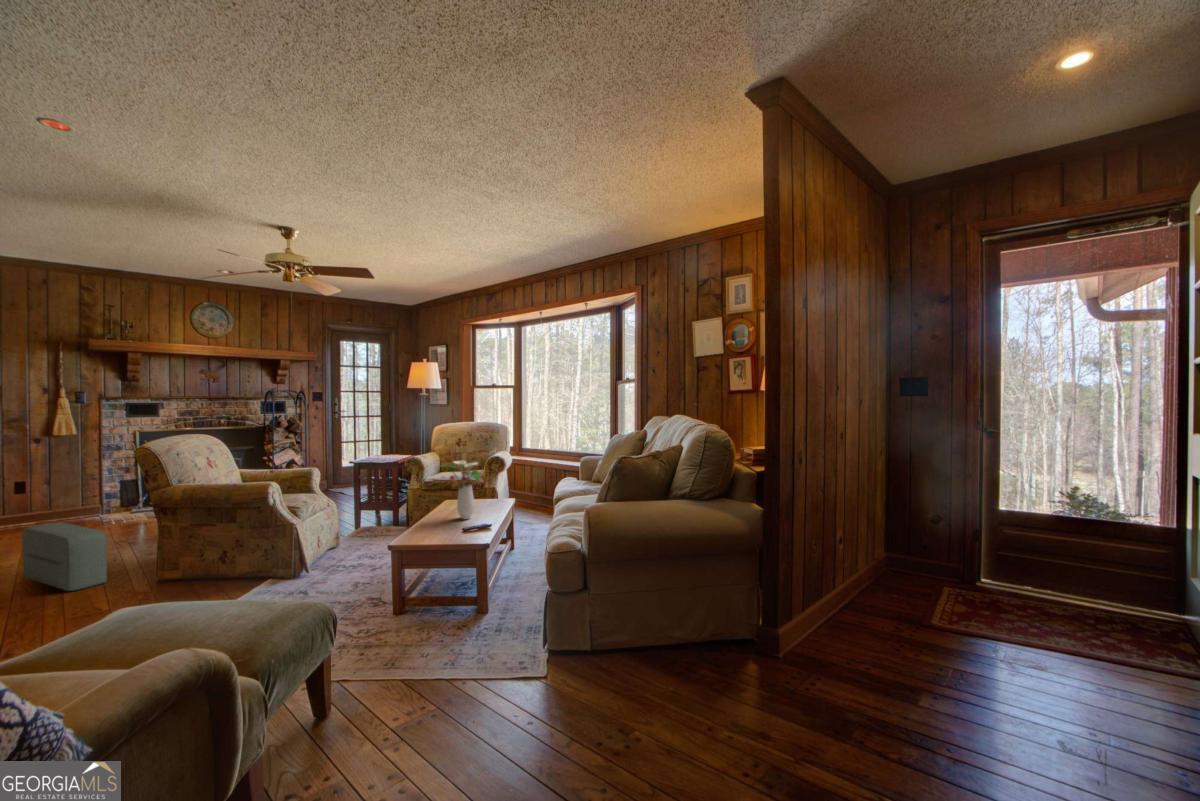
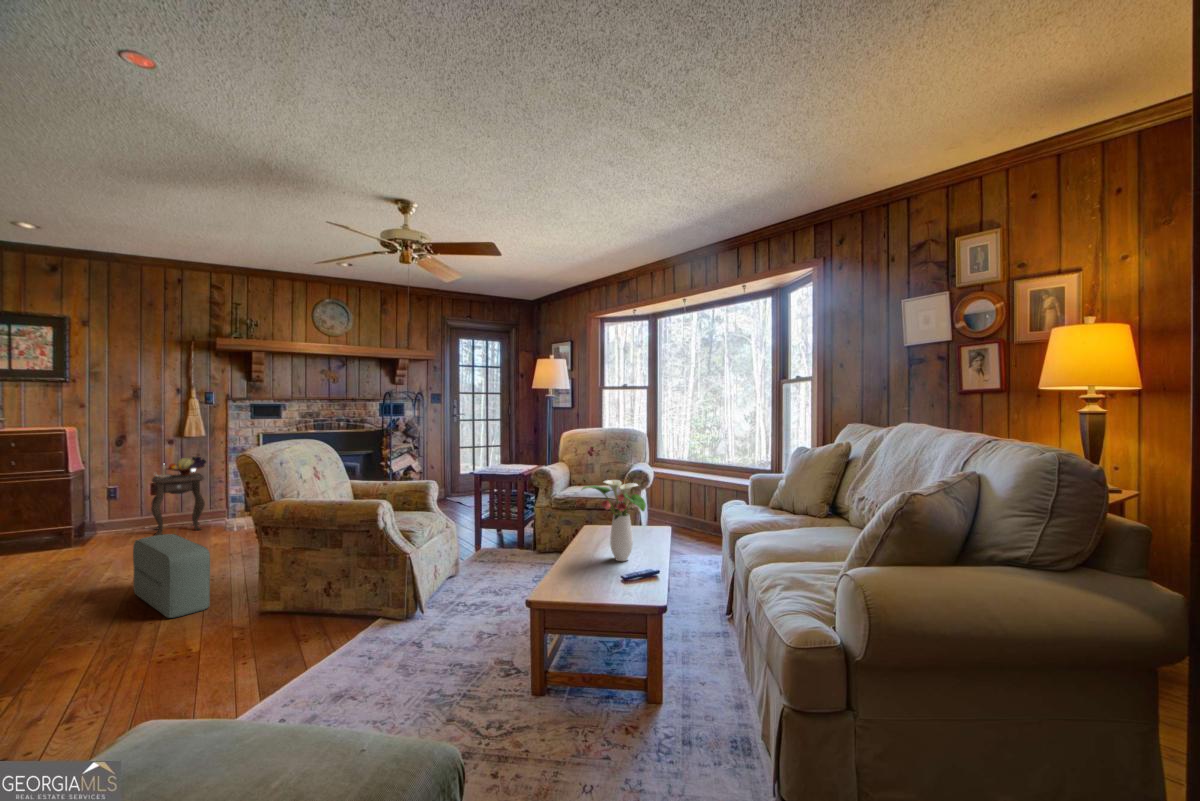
side table: none [15,452,79,532] -> present [151,457,206,536]

